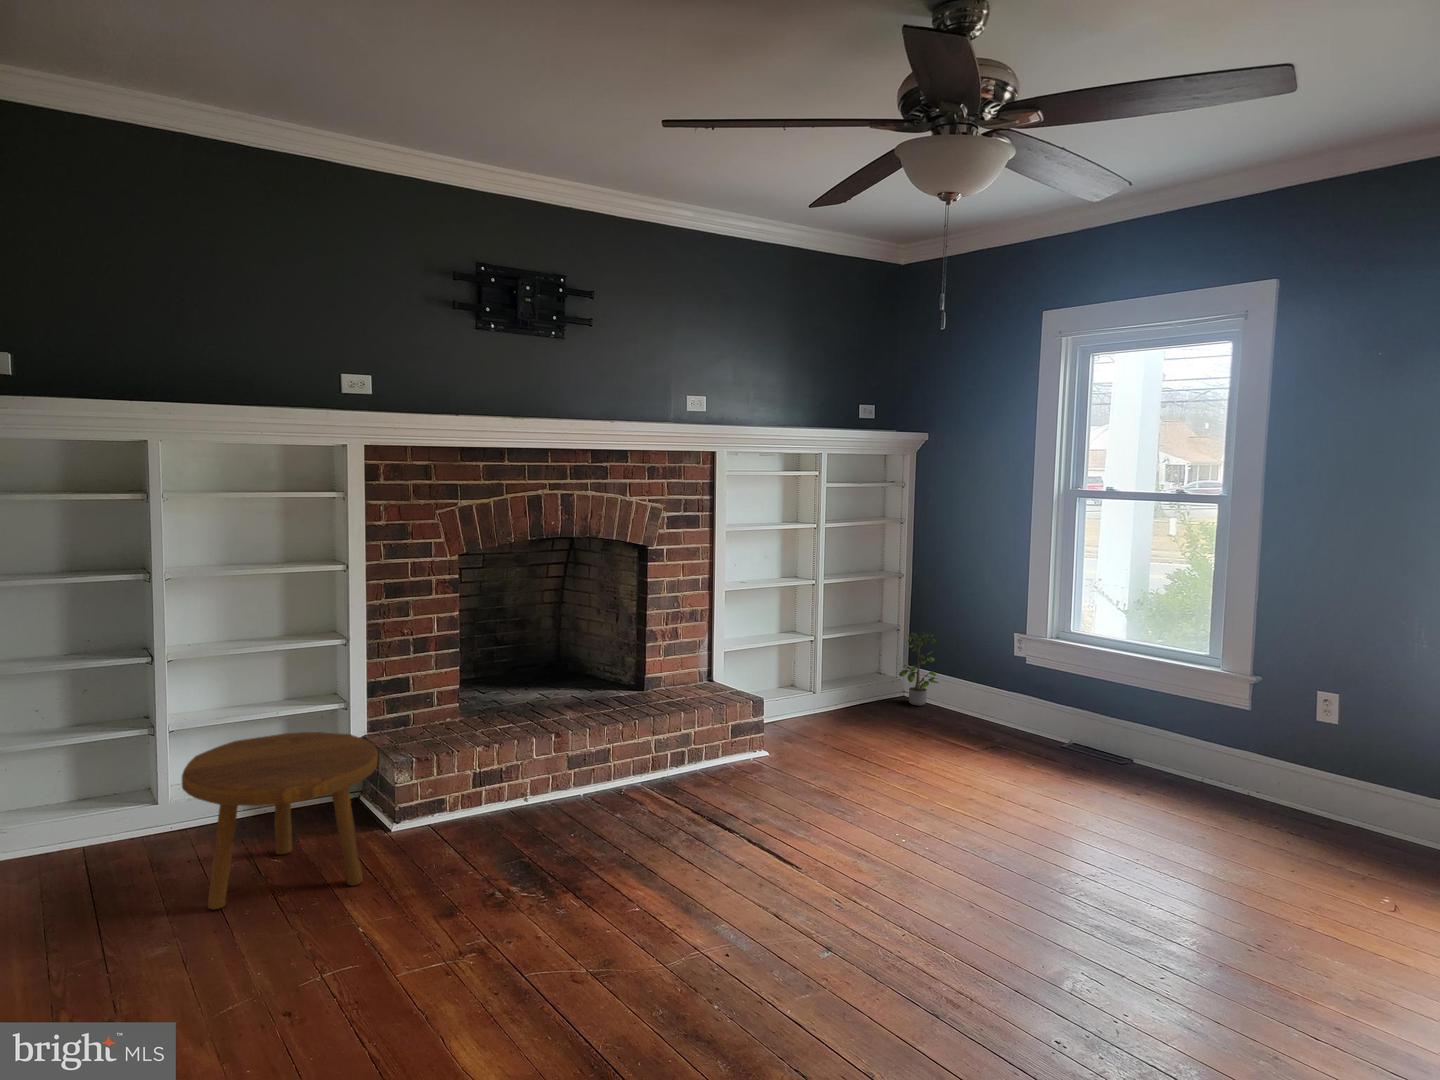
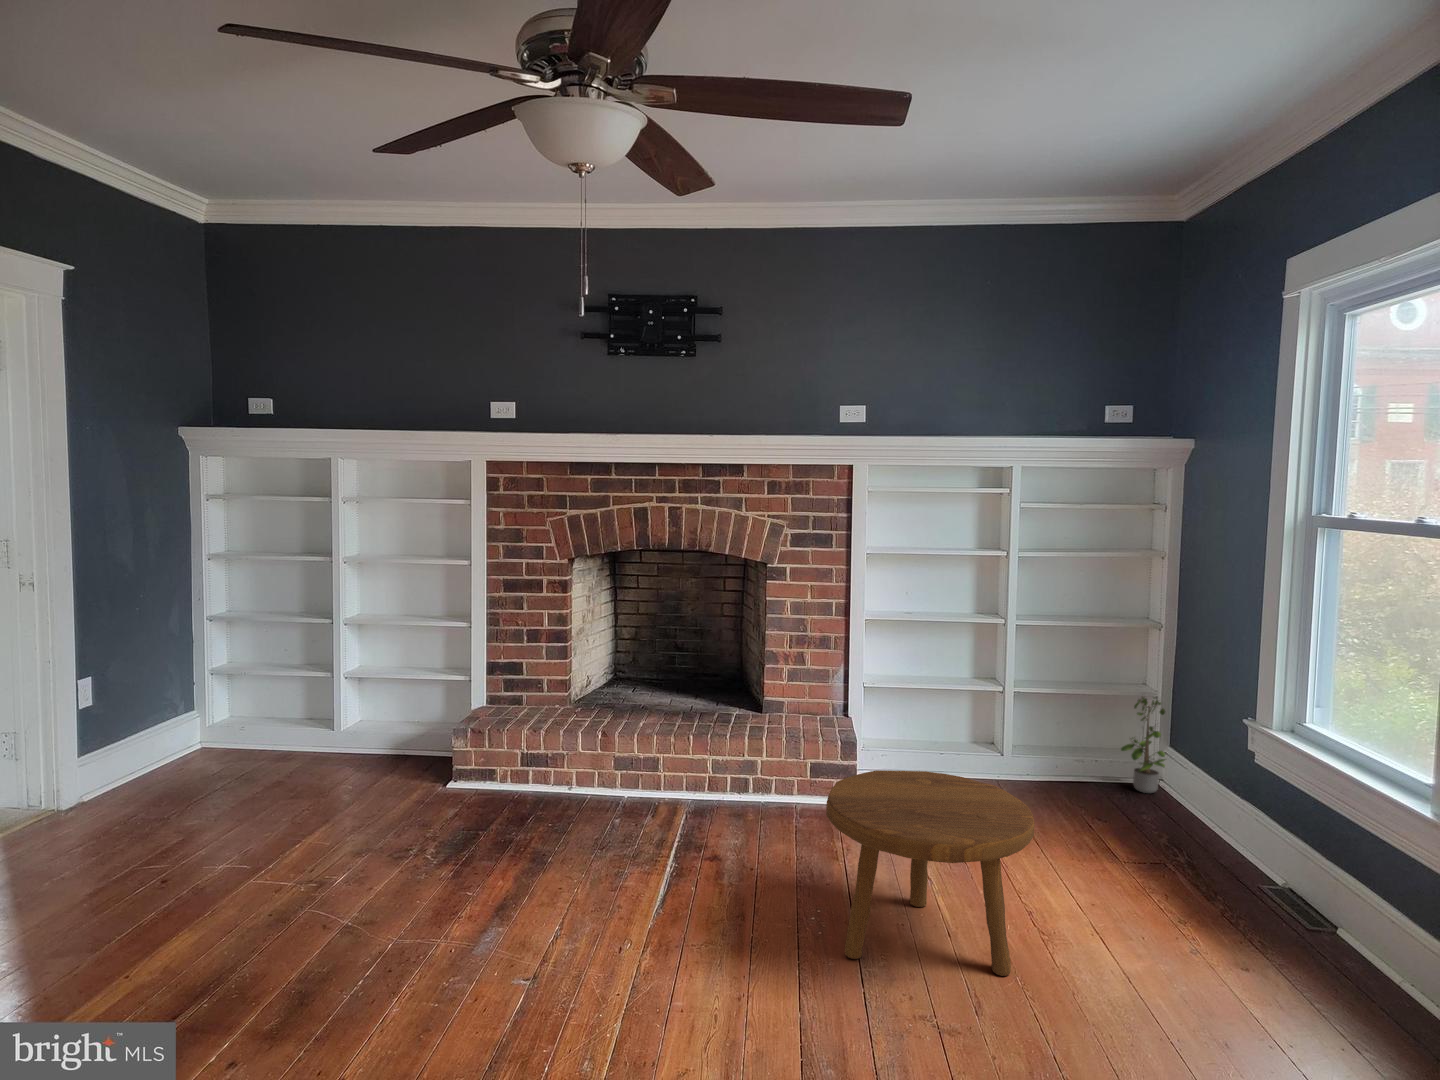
footstool: present [182,732,378,910] -> present [826,770,1035,976]

